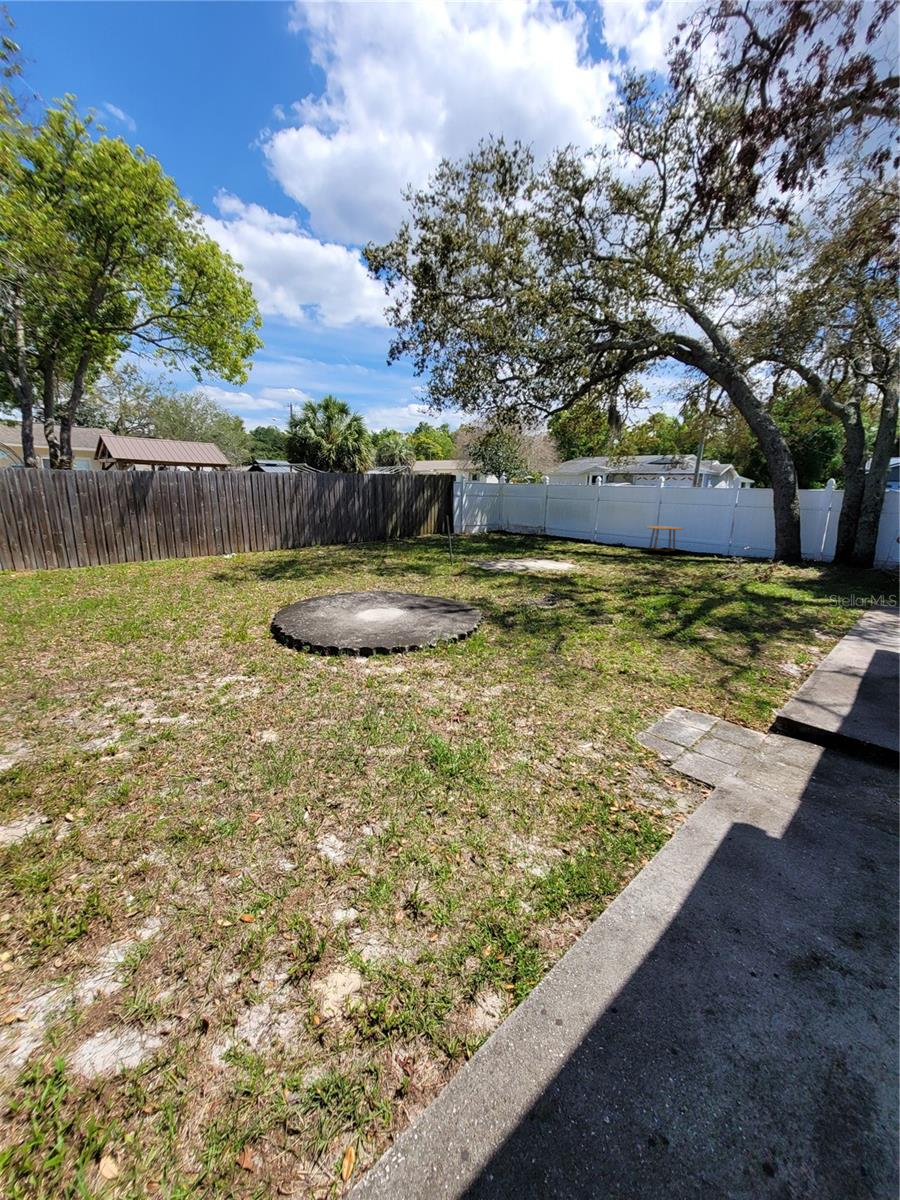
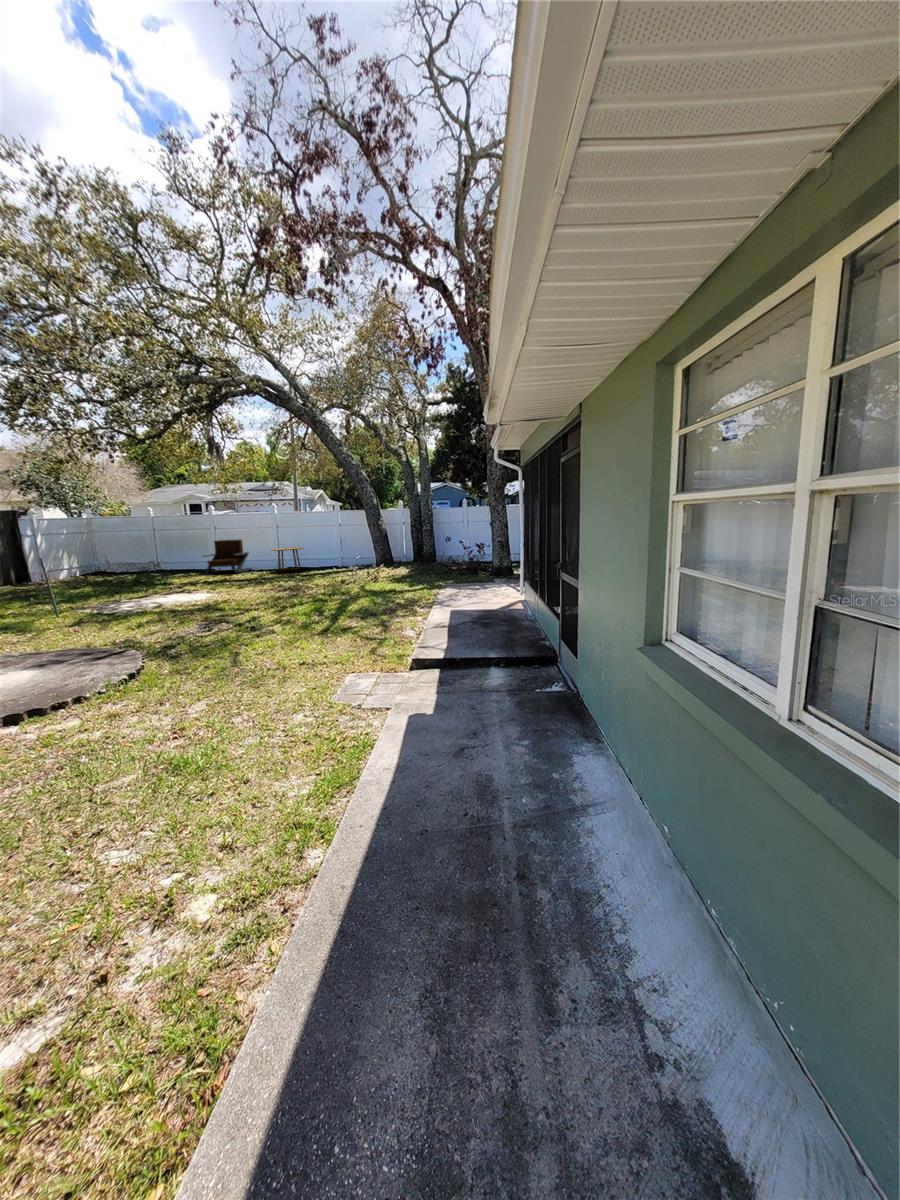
lounge chair: none [577,512,624,547] -> present [203,539,249,574]

